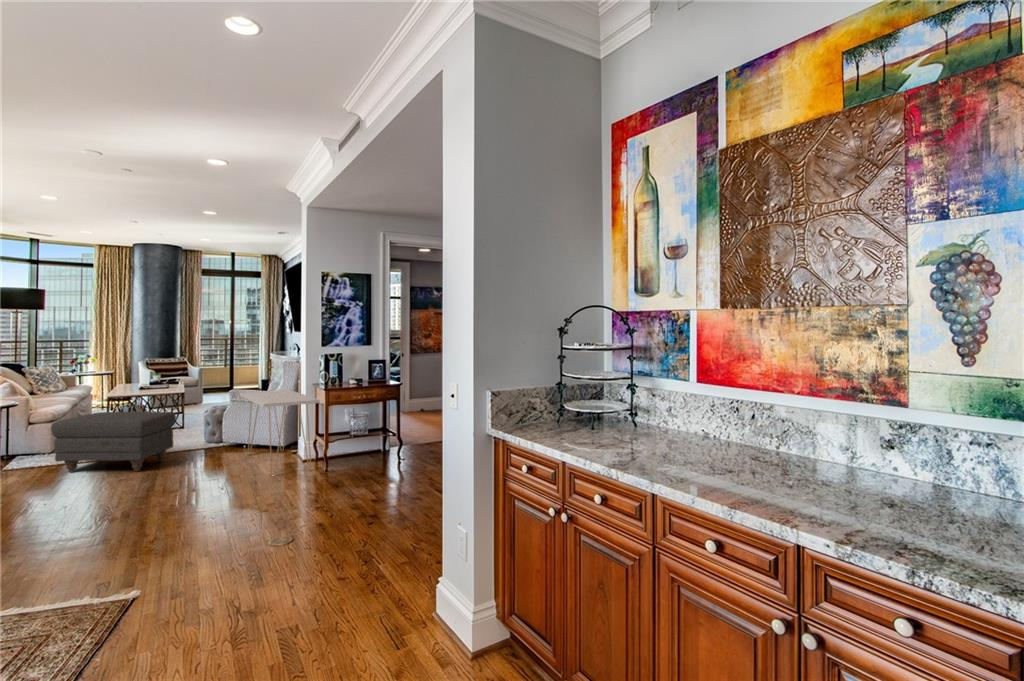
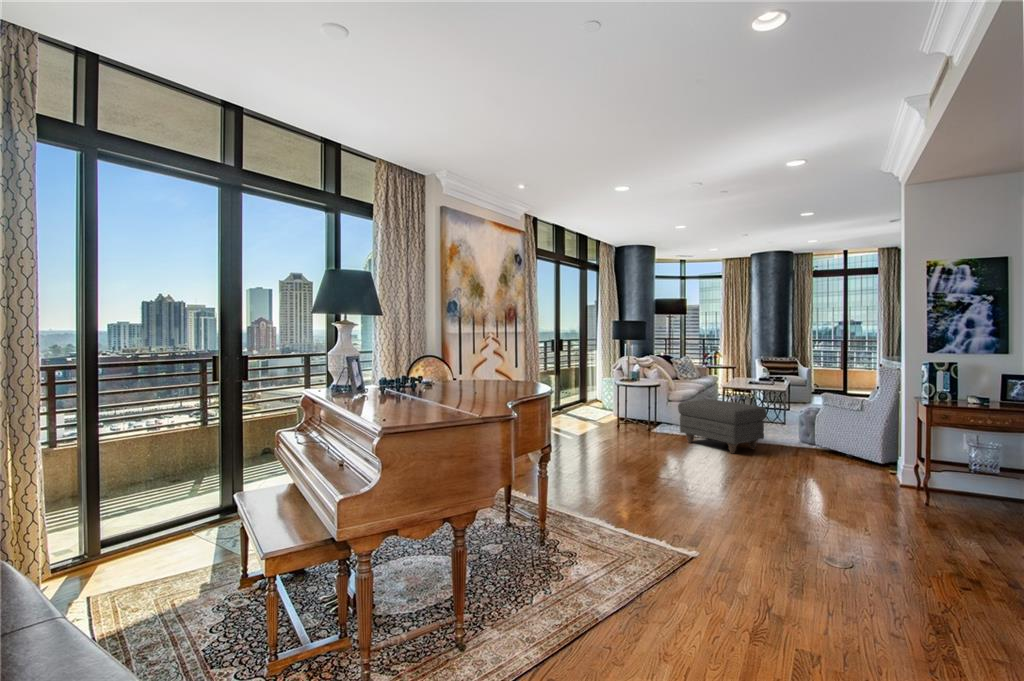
console table: present [240,390,320,476] -> none [827,397,918,497]

